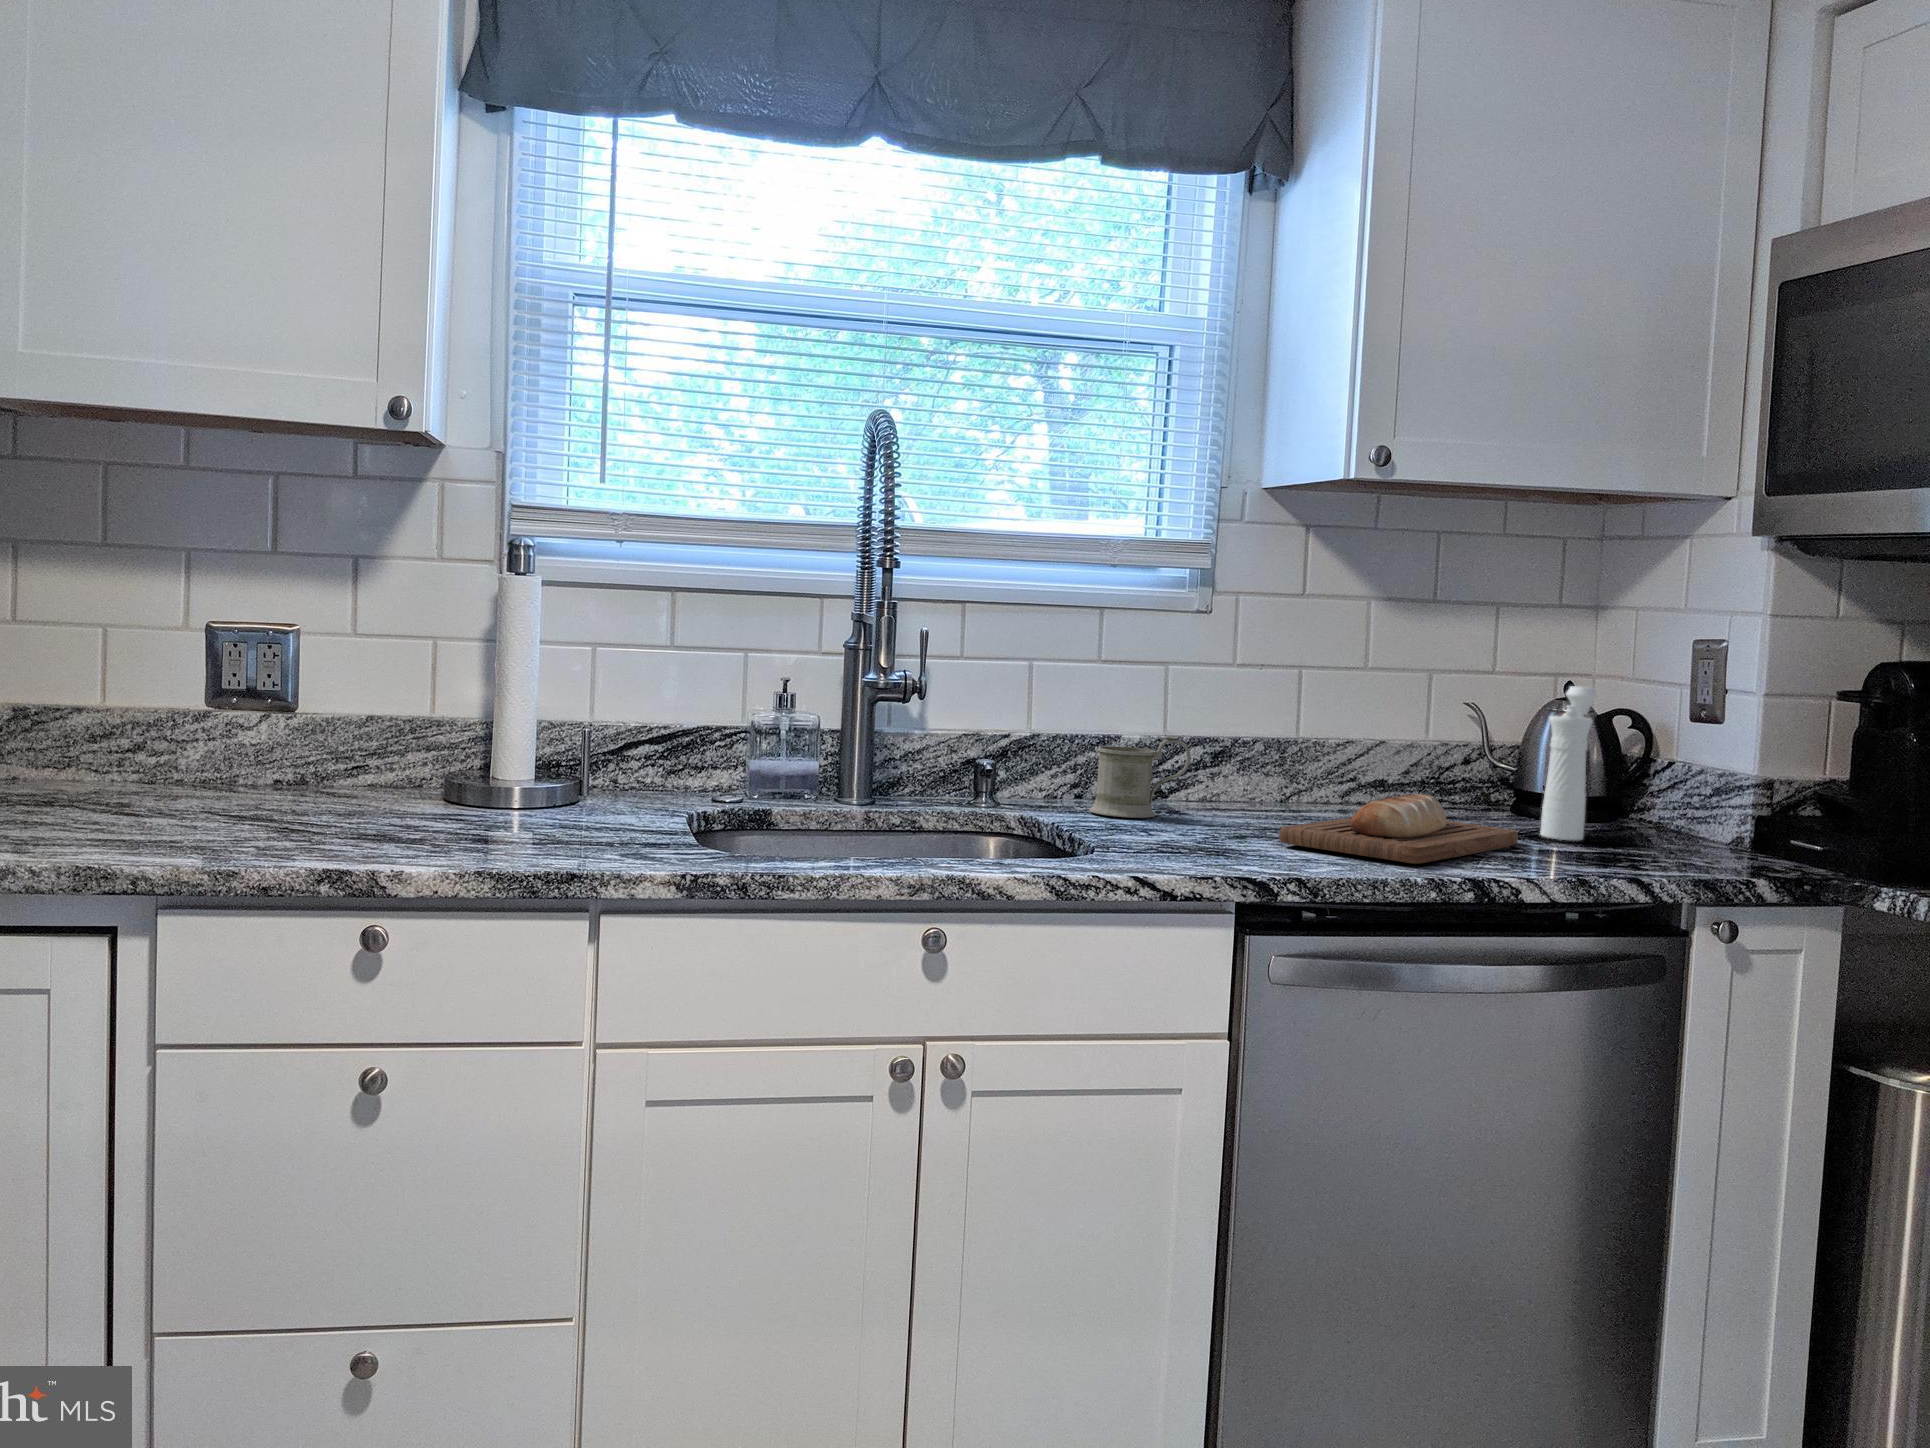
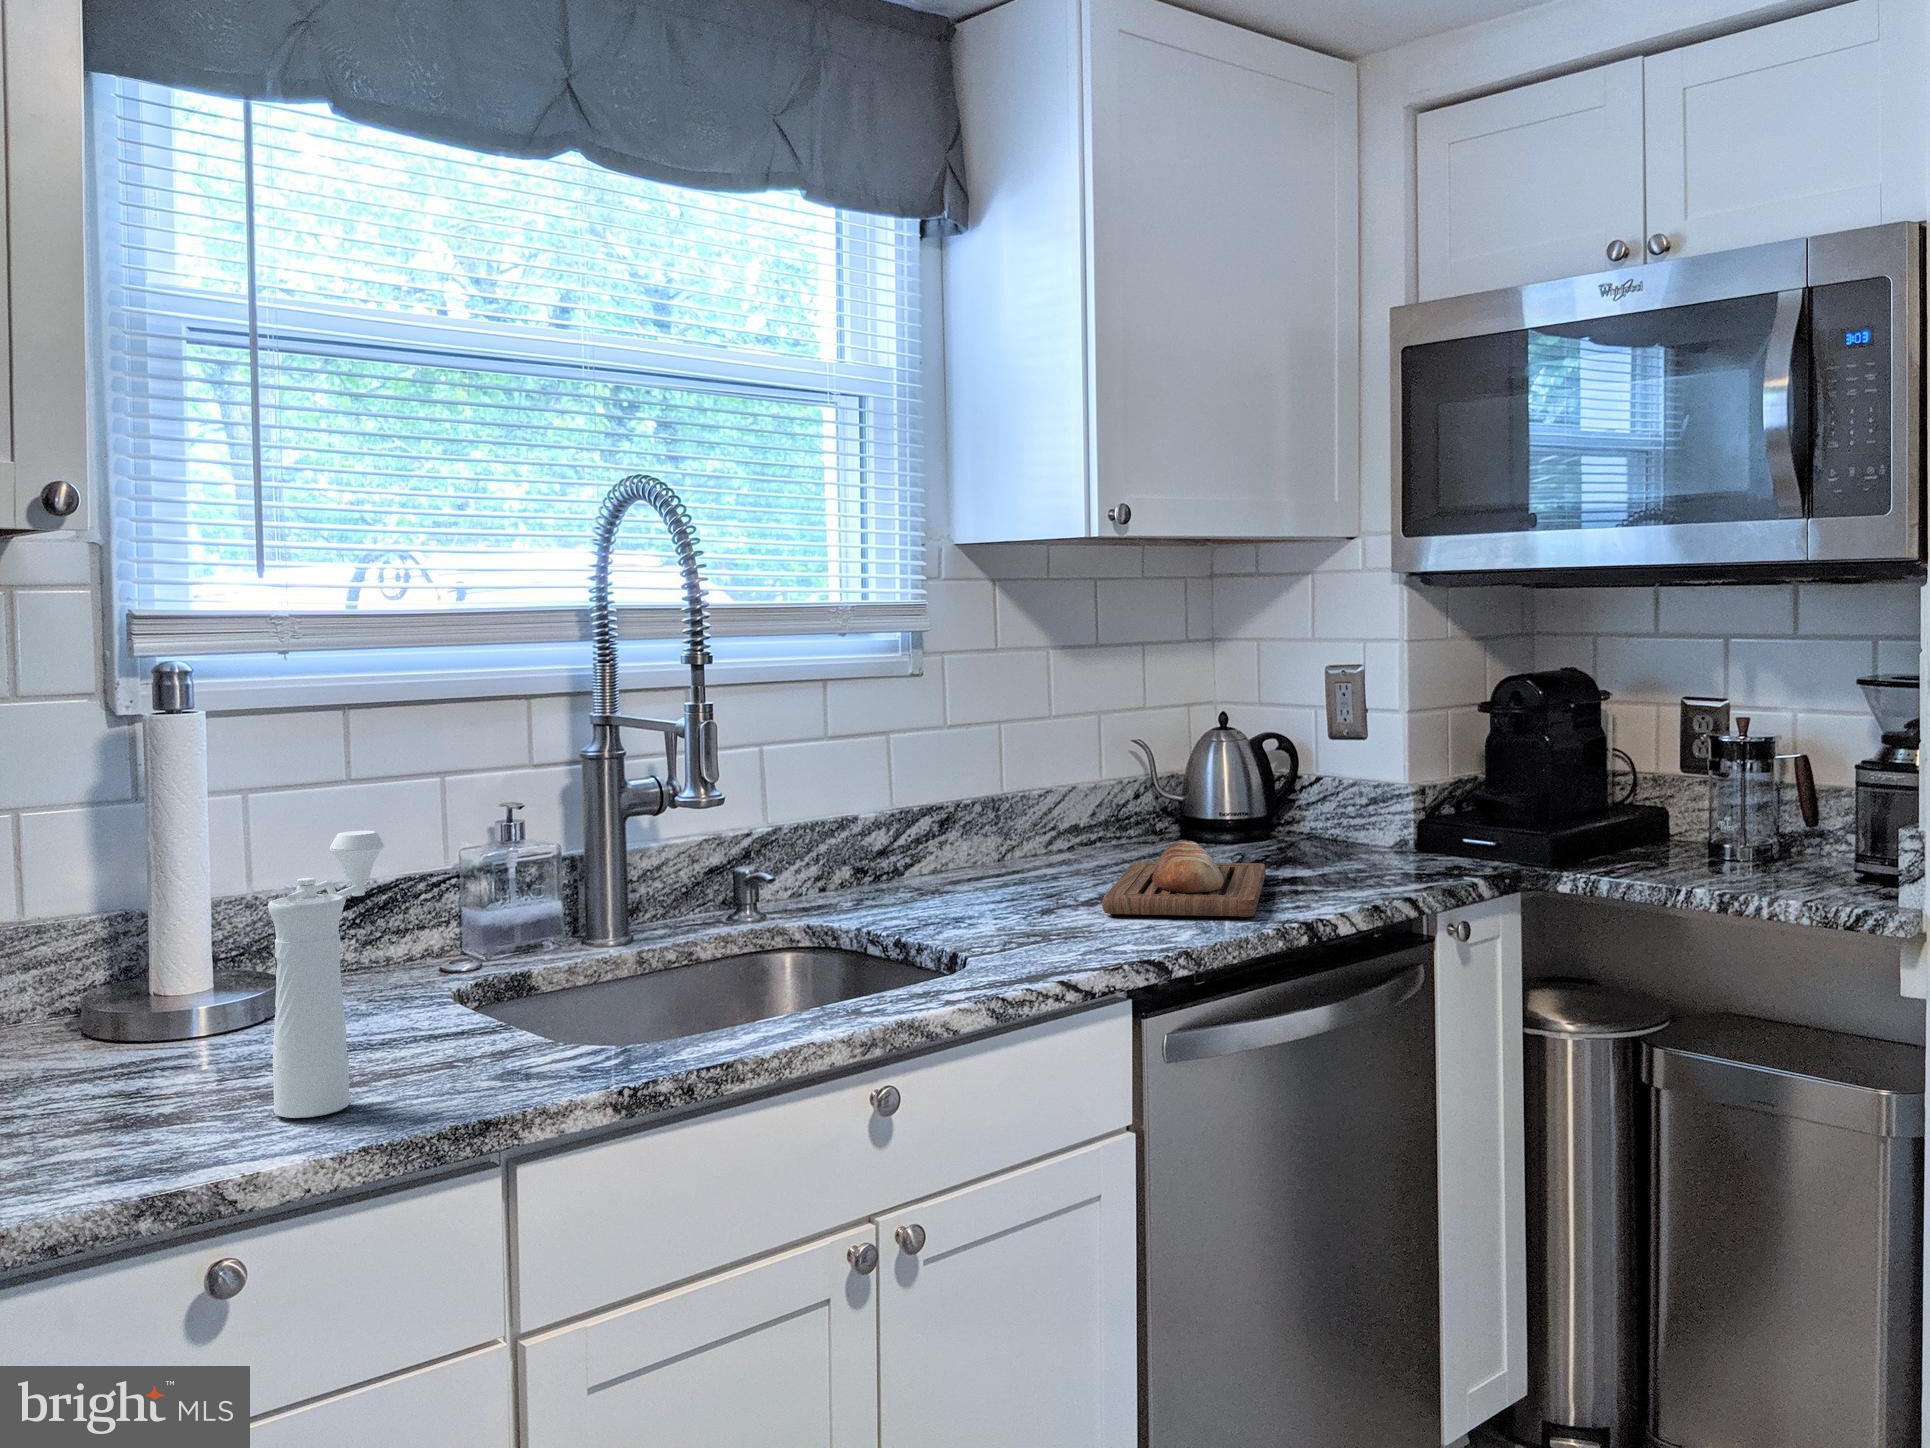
pepper mill: present [1540,686,1598,841] -> present [268,831,384,1118]
mug: present [1089,736,1190,818] -> none [861,815,961,909]

